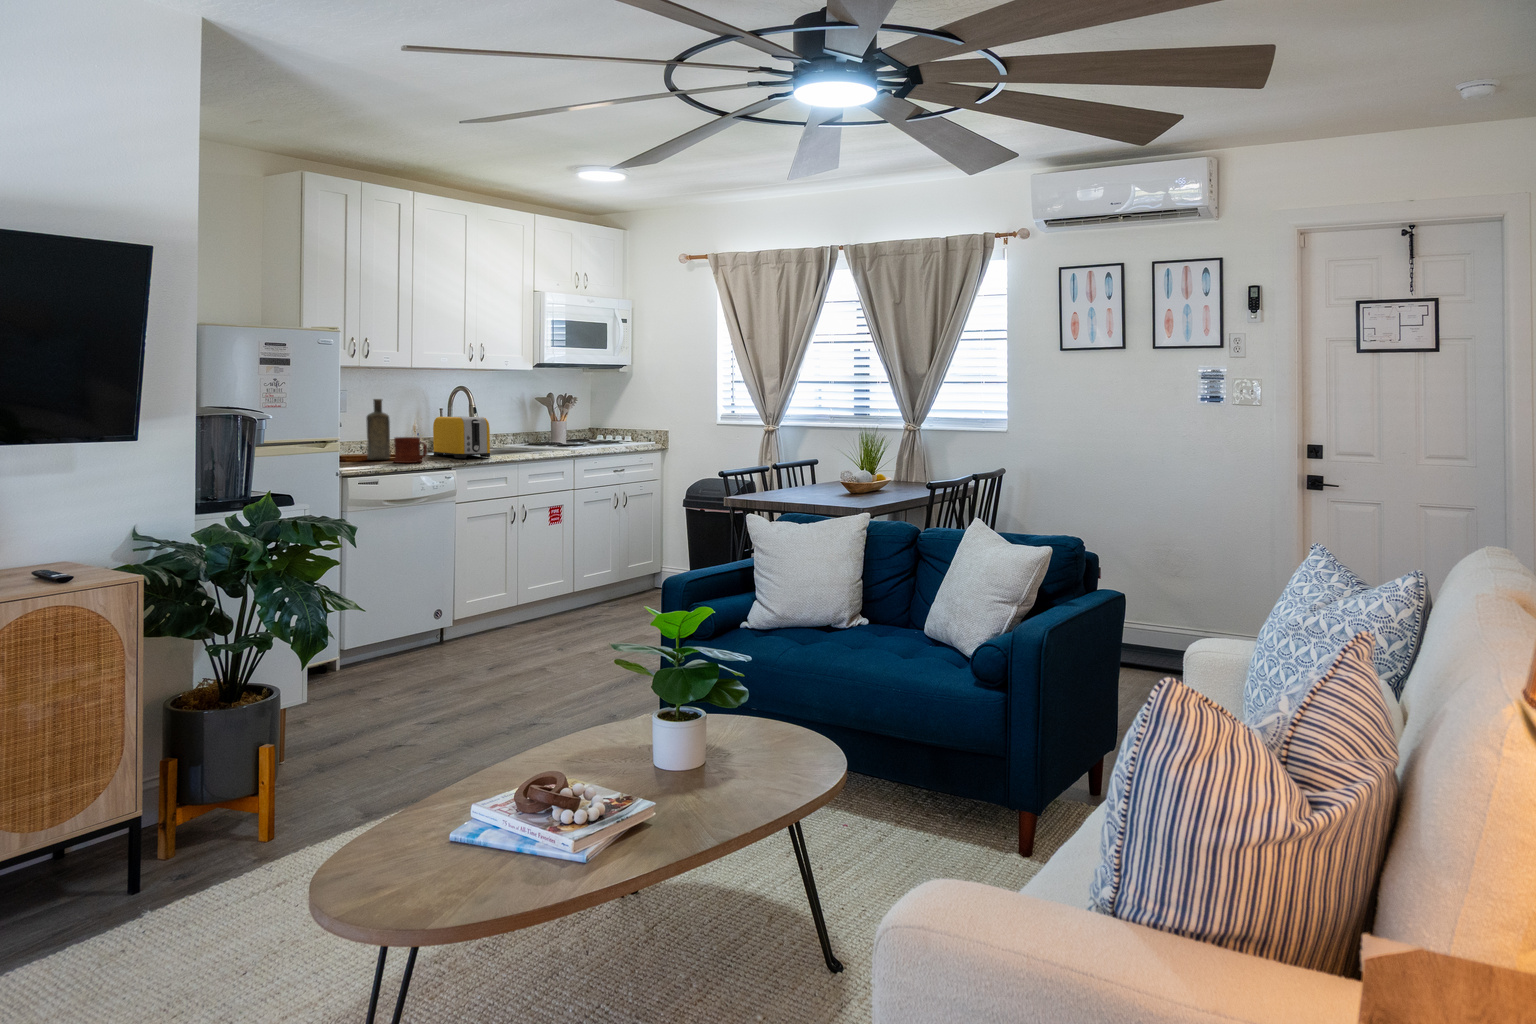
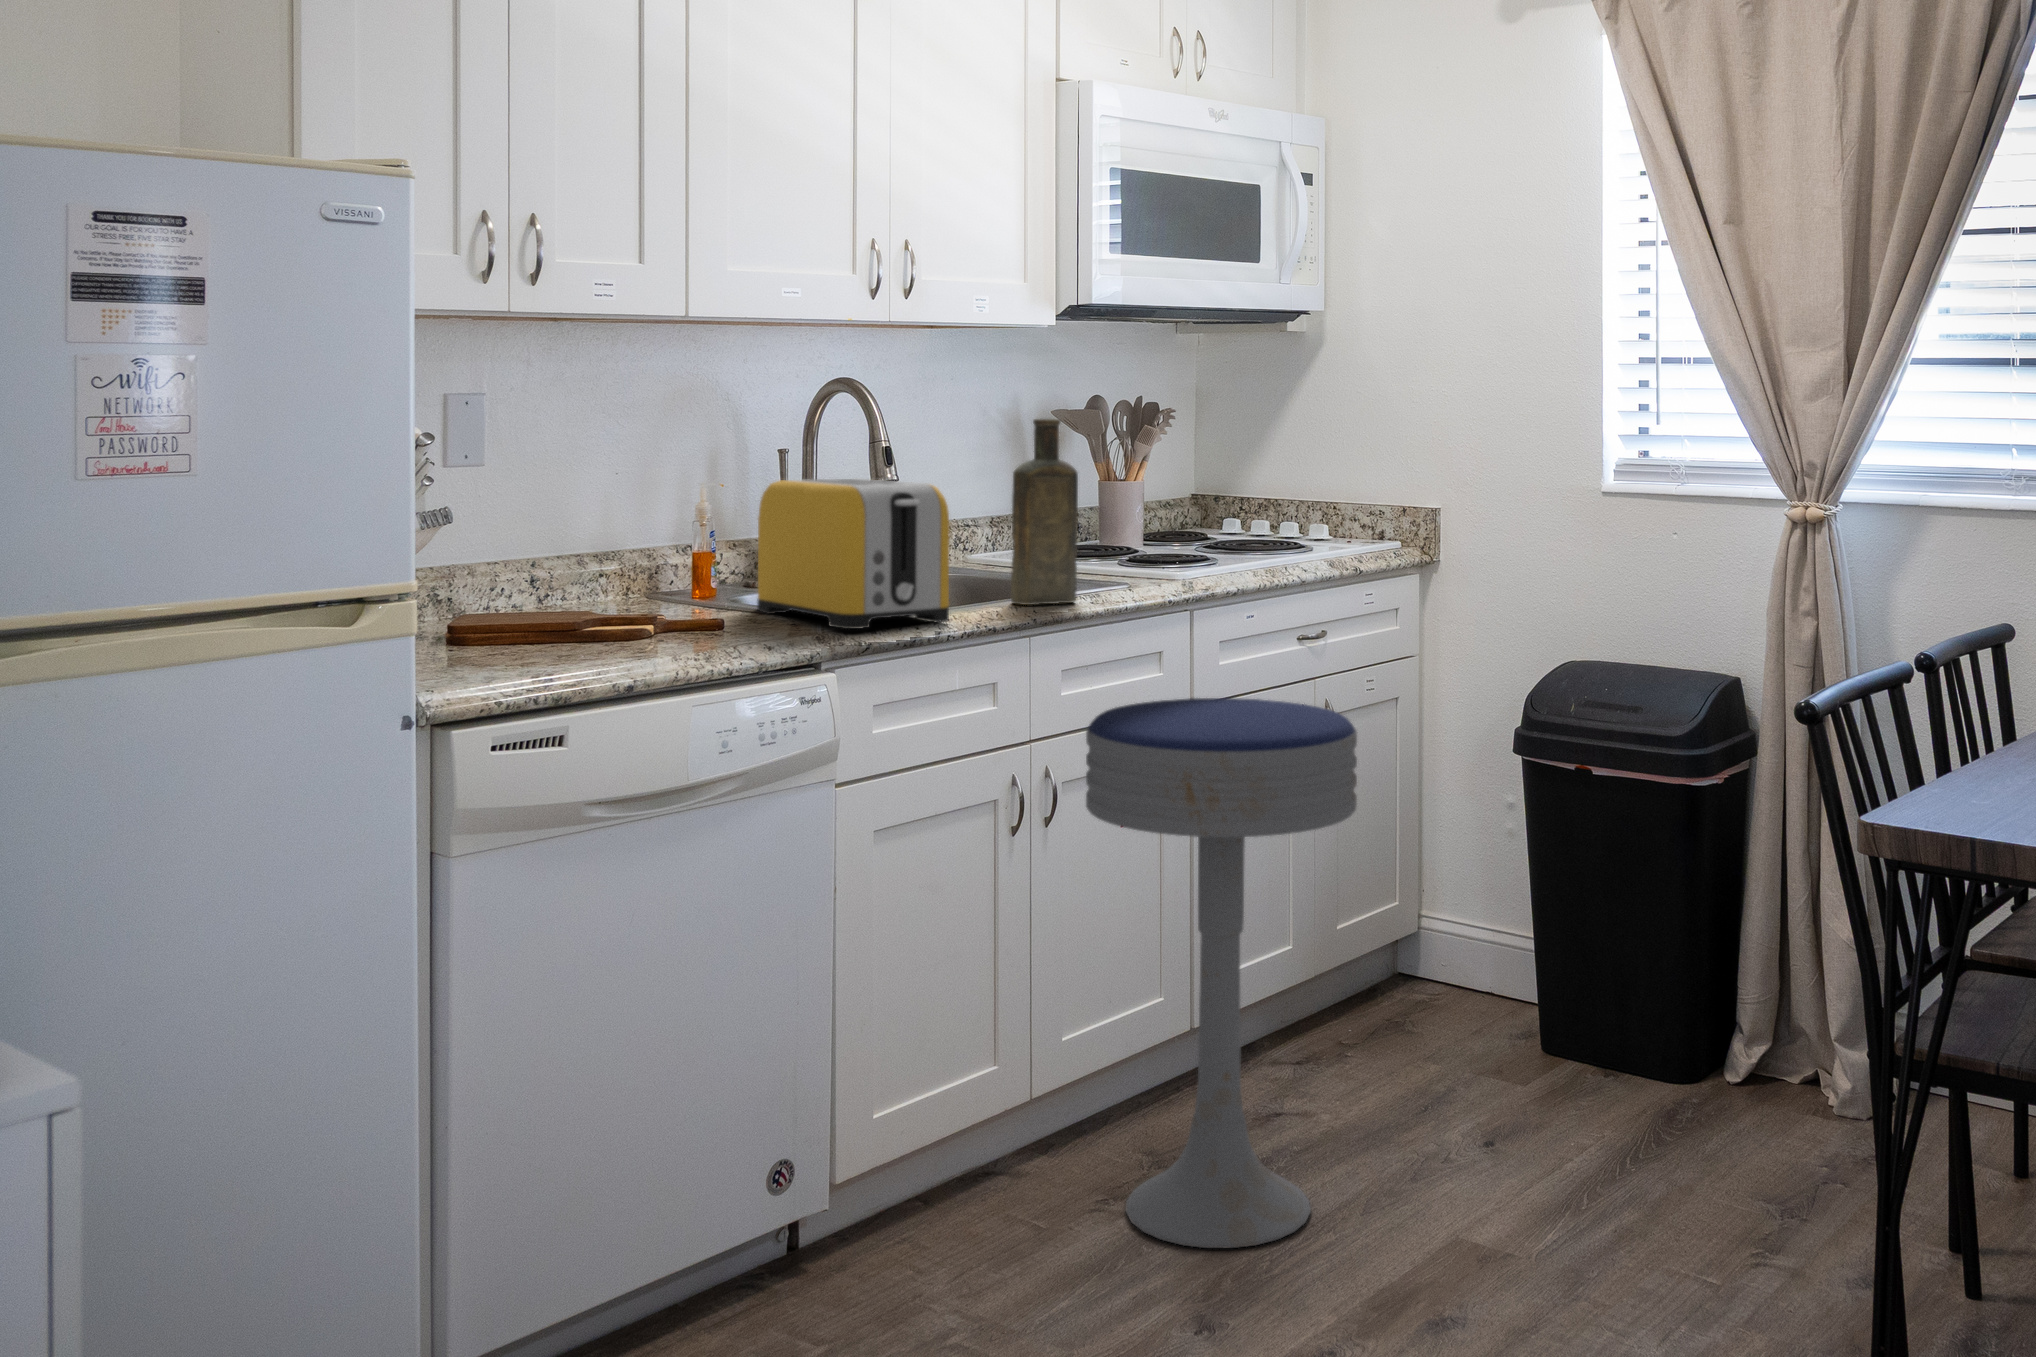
bottle: present [366,399,390,459] -> present [1011,419,1078,605]
mug: present [394,437,427,463] -> none [613,559,735,658]
bar stool: none [533,484,614,635] -> present [1086,698,1357,1248]

